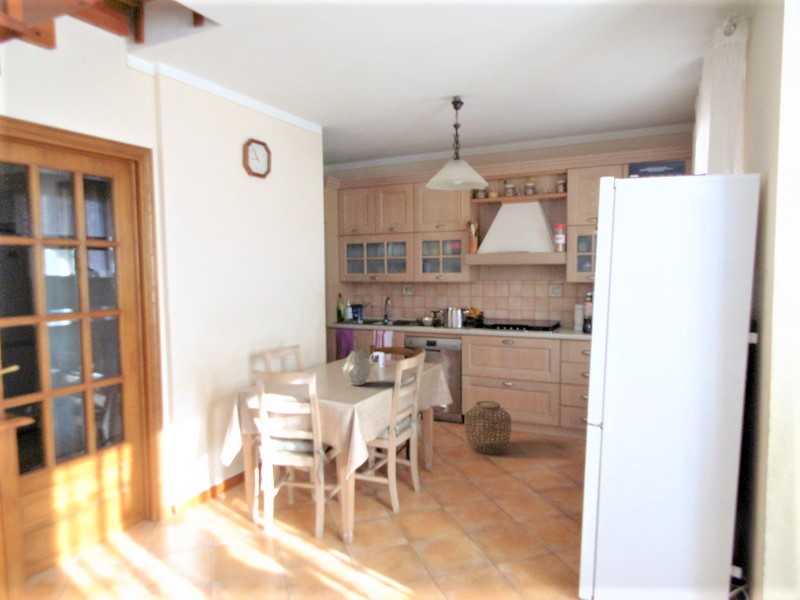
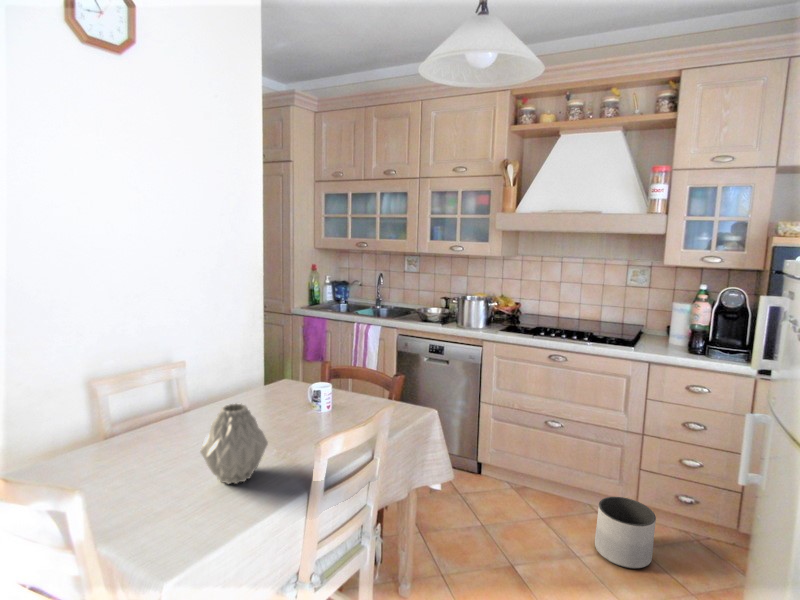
woven basket: present [465,401,511,454] -> none [477,462,559,559]
planter: none [534,419,566,454] -> present [595,497,656,569]

